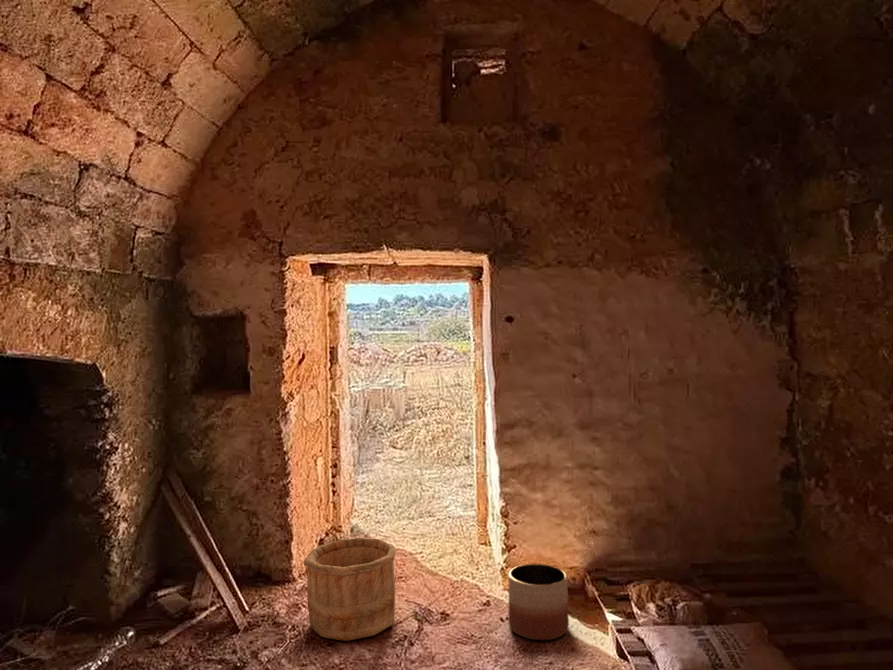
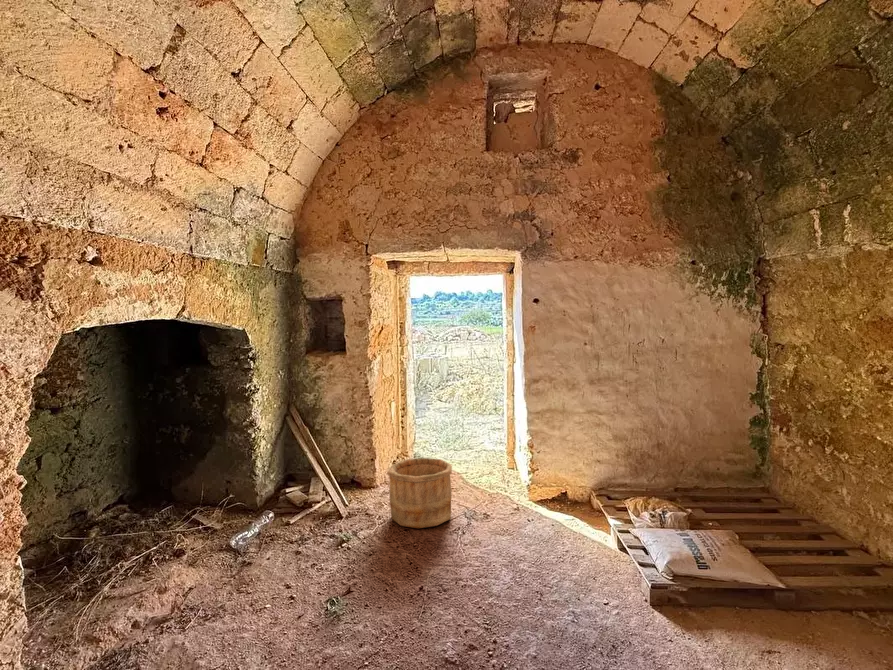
planter: present [508,564,569,640] -> none [534,480,579,533]

